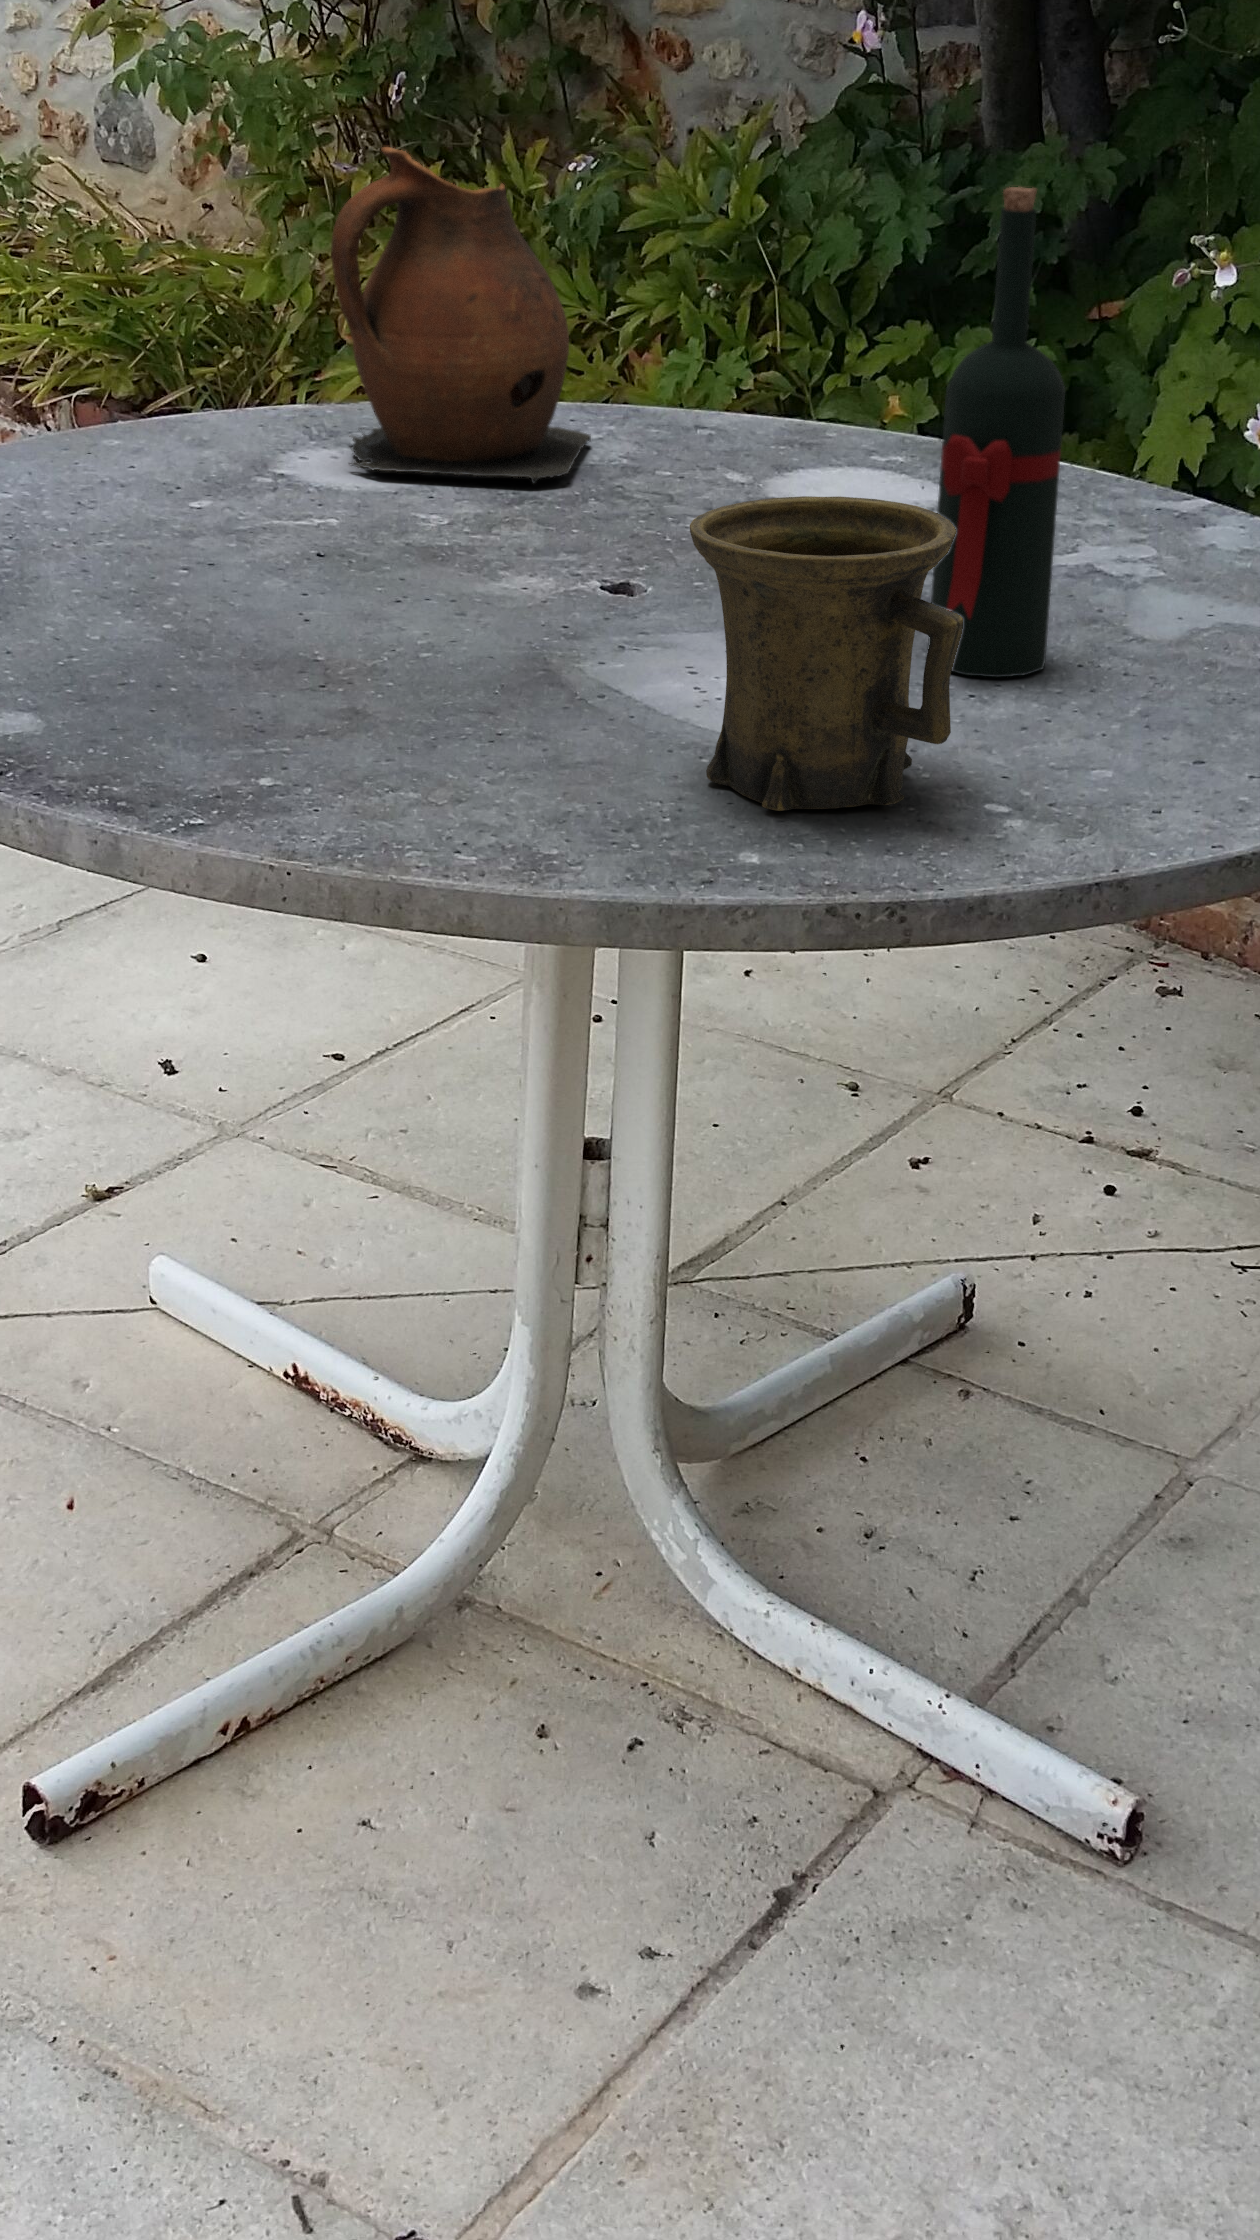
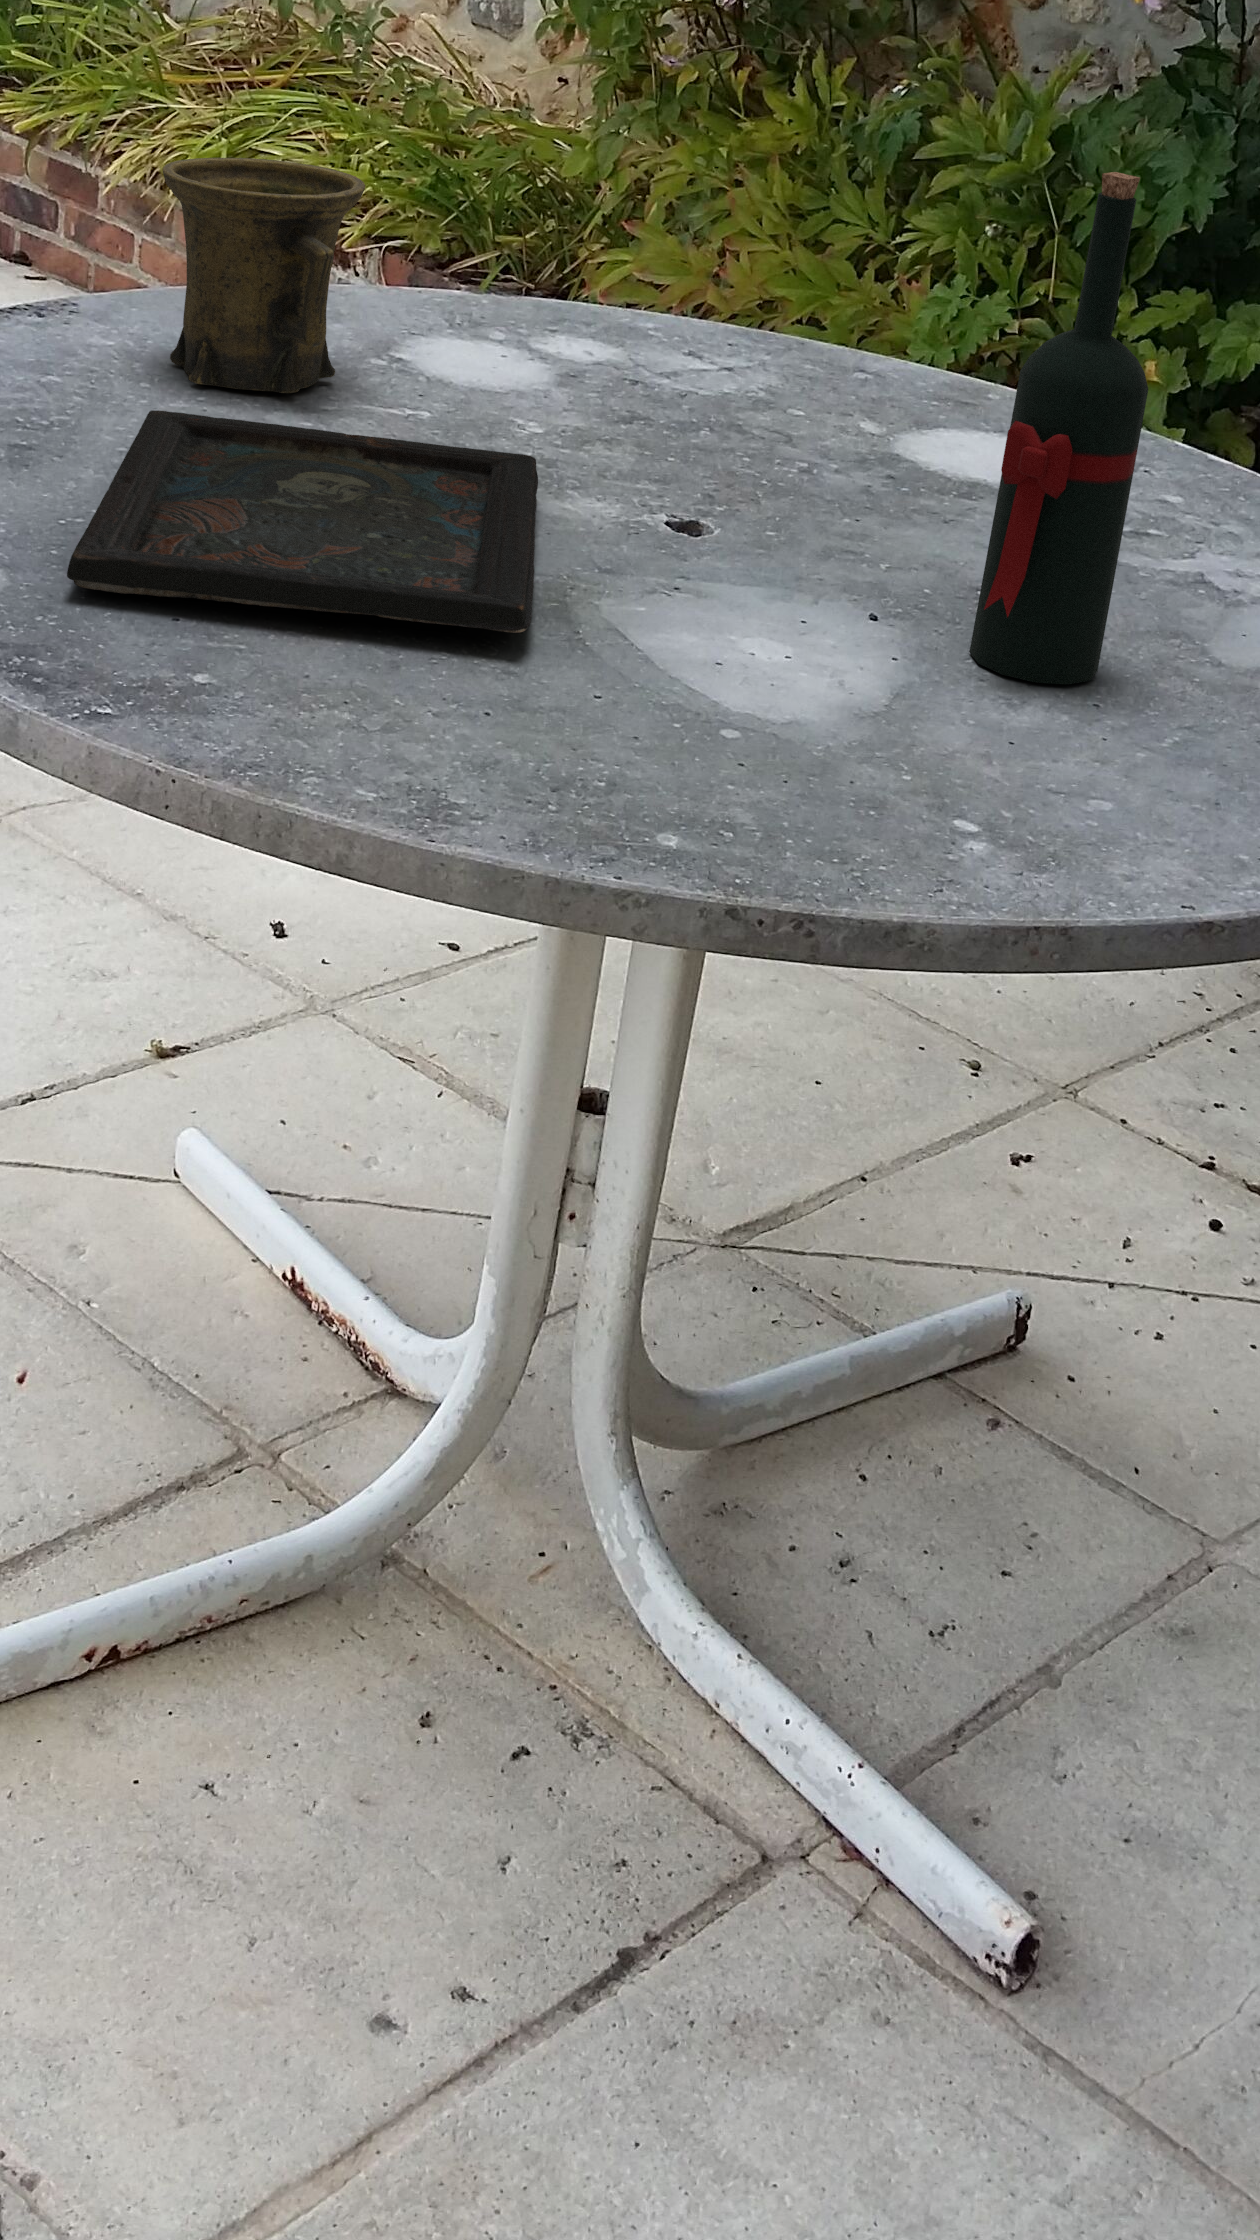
ceramic pitcher: present [331,147,591,484] -> none [480,45,745,404]
mug: present [690,496,963,811] -> present [163,158,365,393]
tray: none [88,543,543,719] -> present [67,410,538,633]

